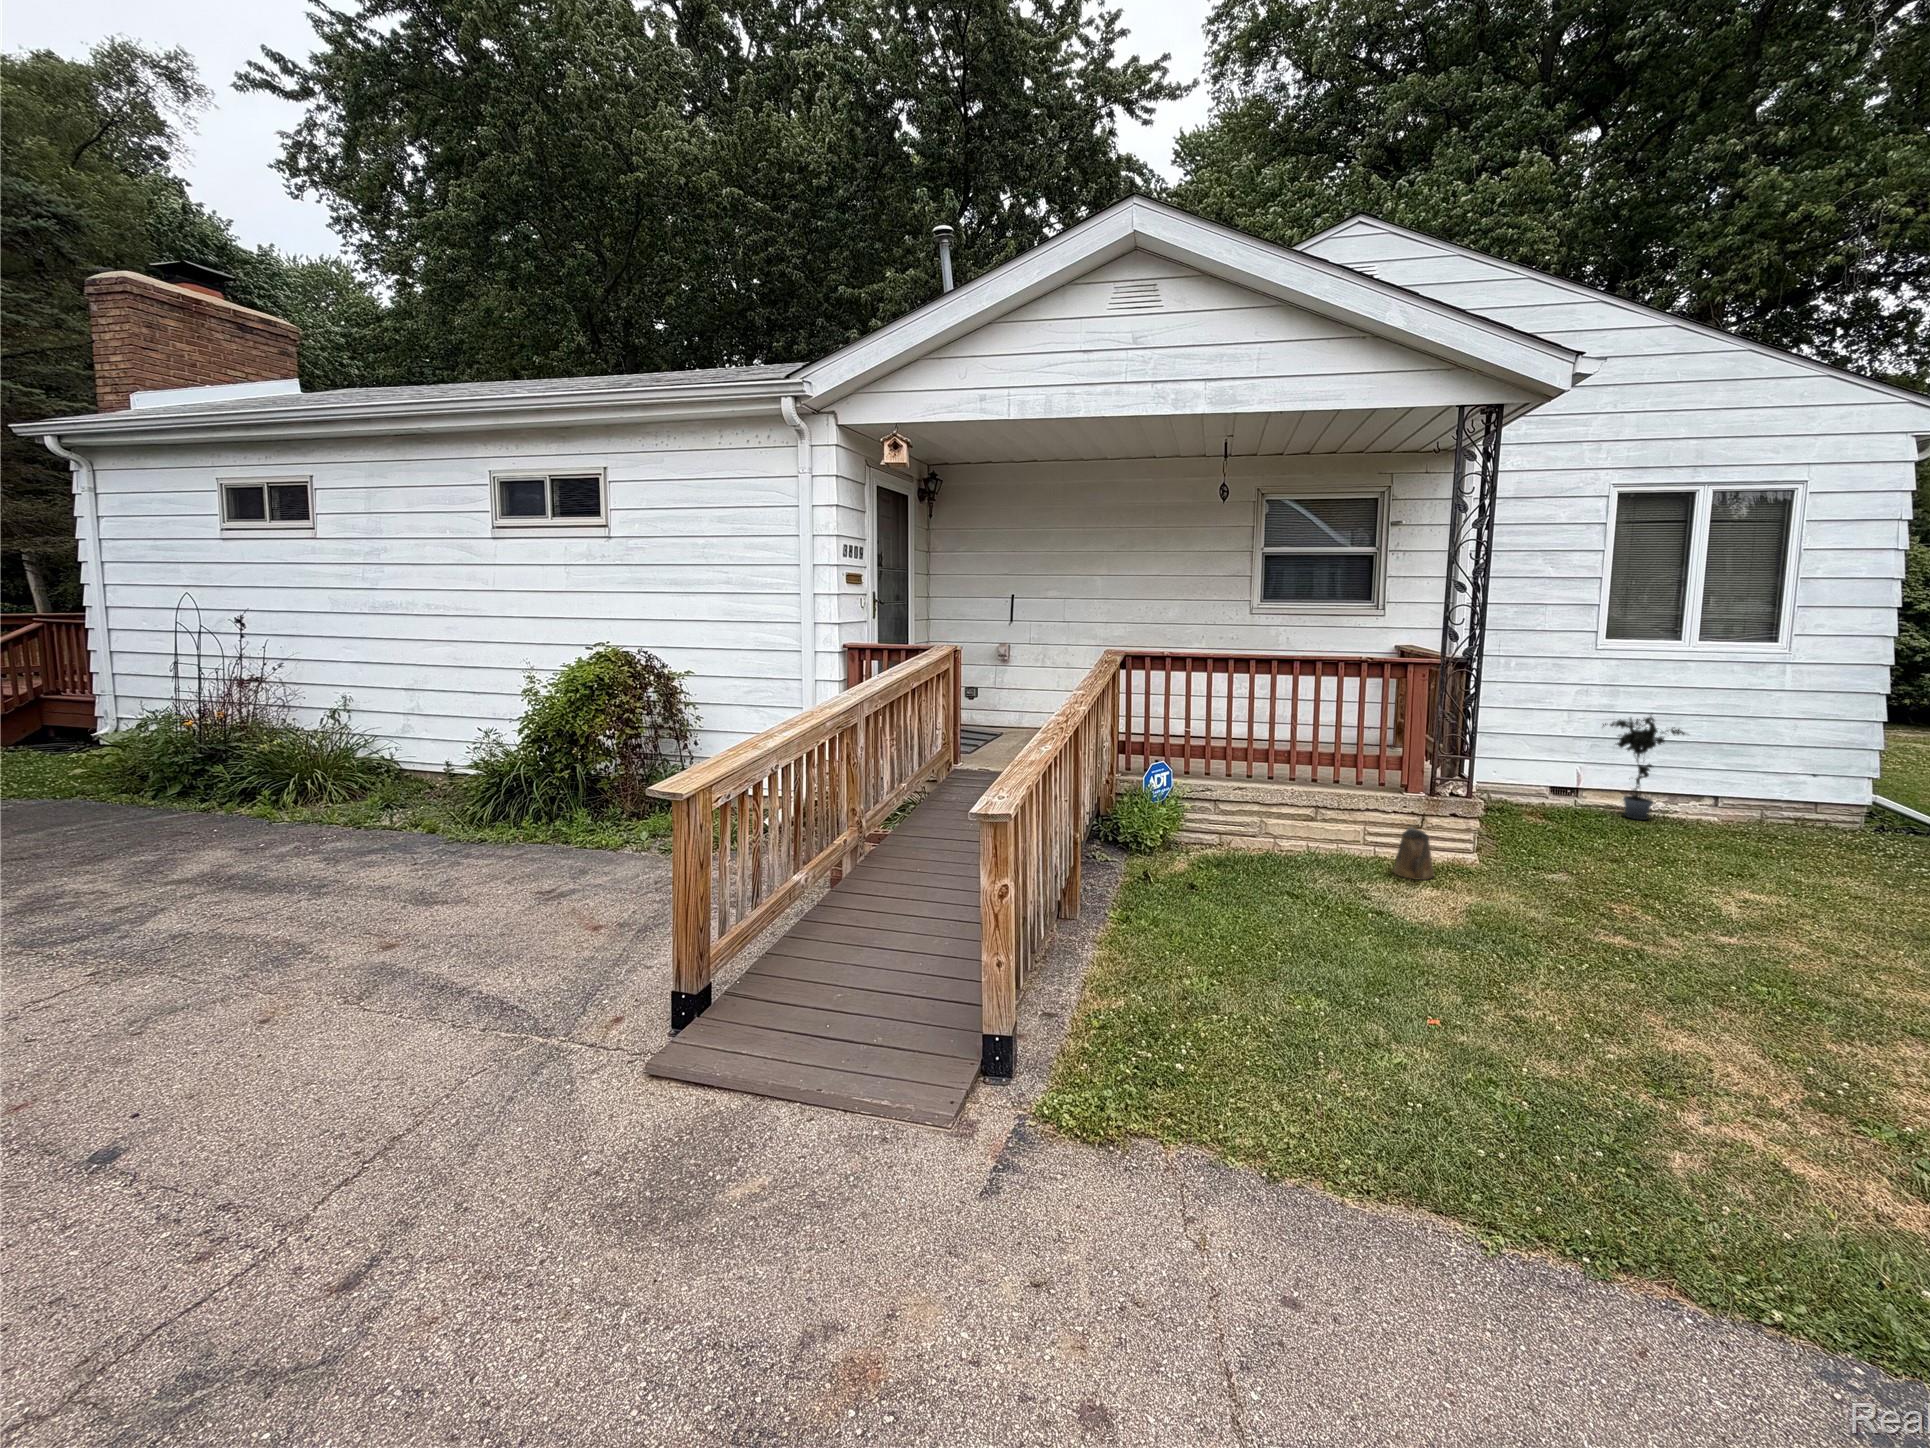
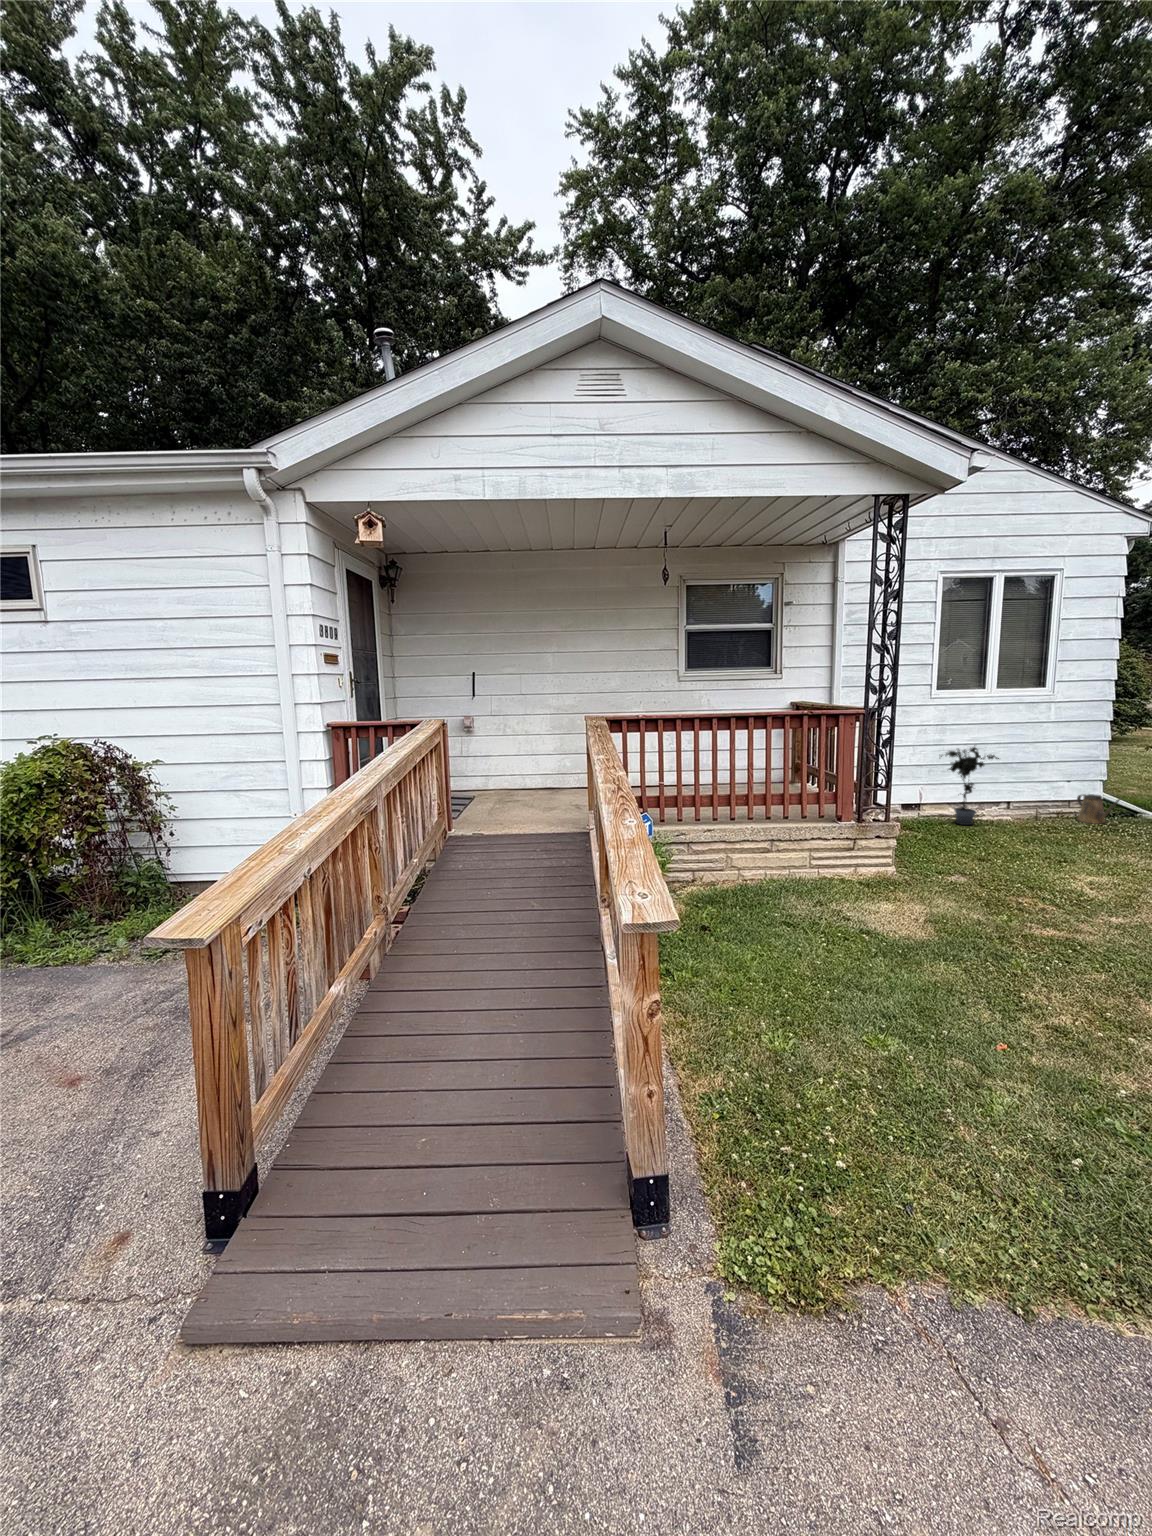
watering can: present [1393,828,1434,880] -> present [1077,794,1122,824]

